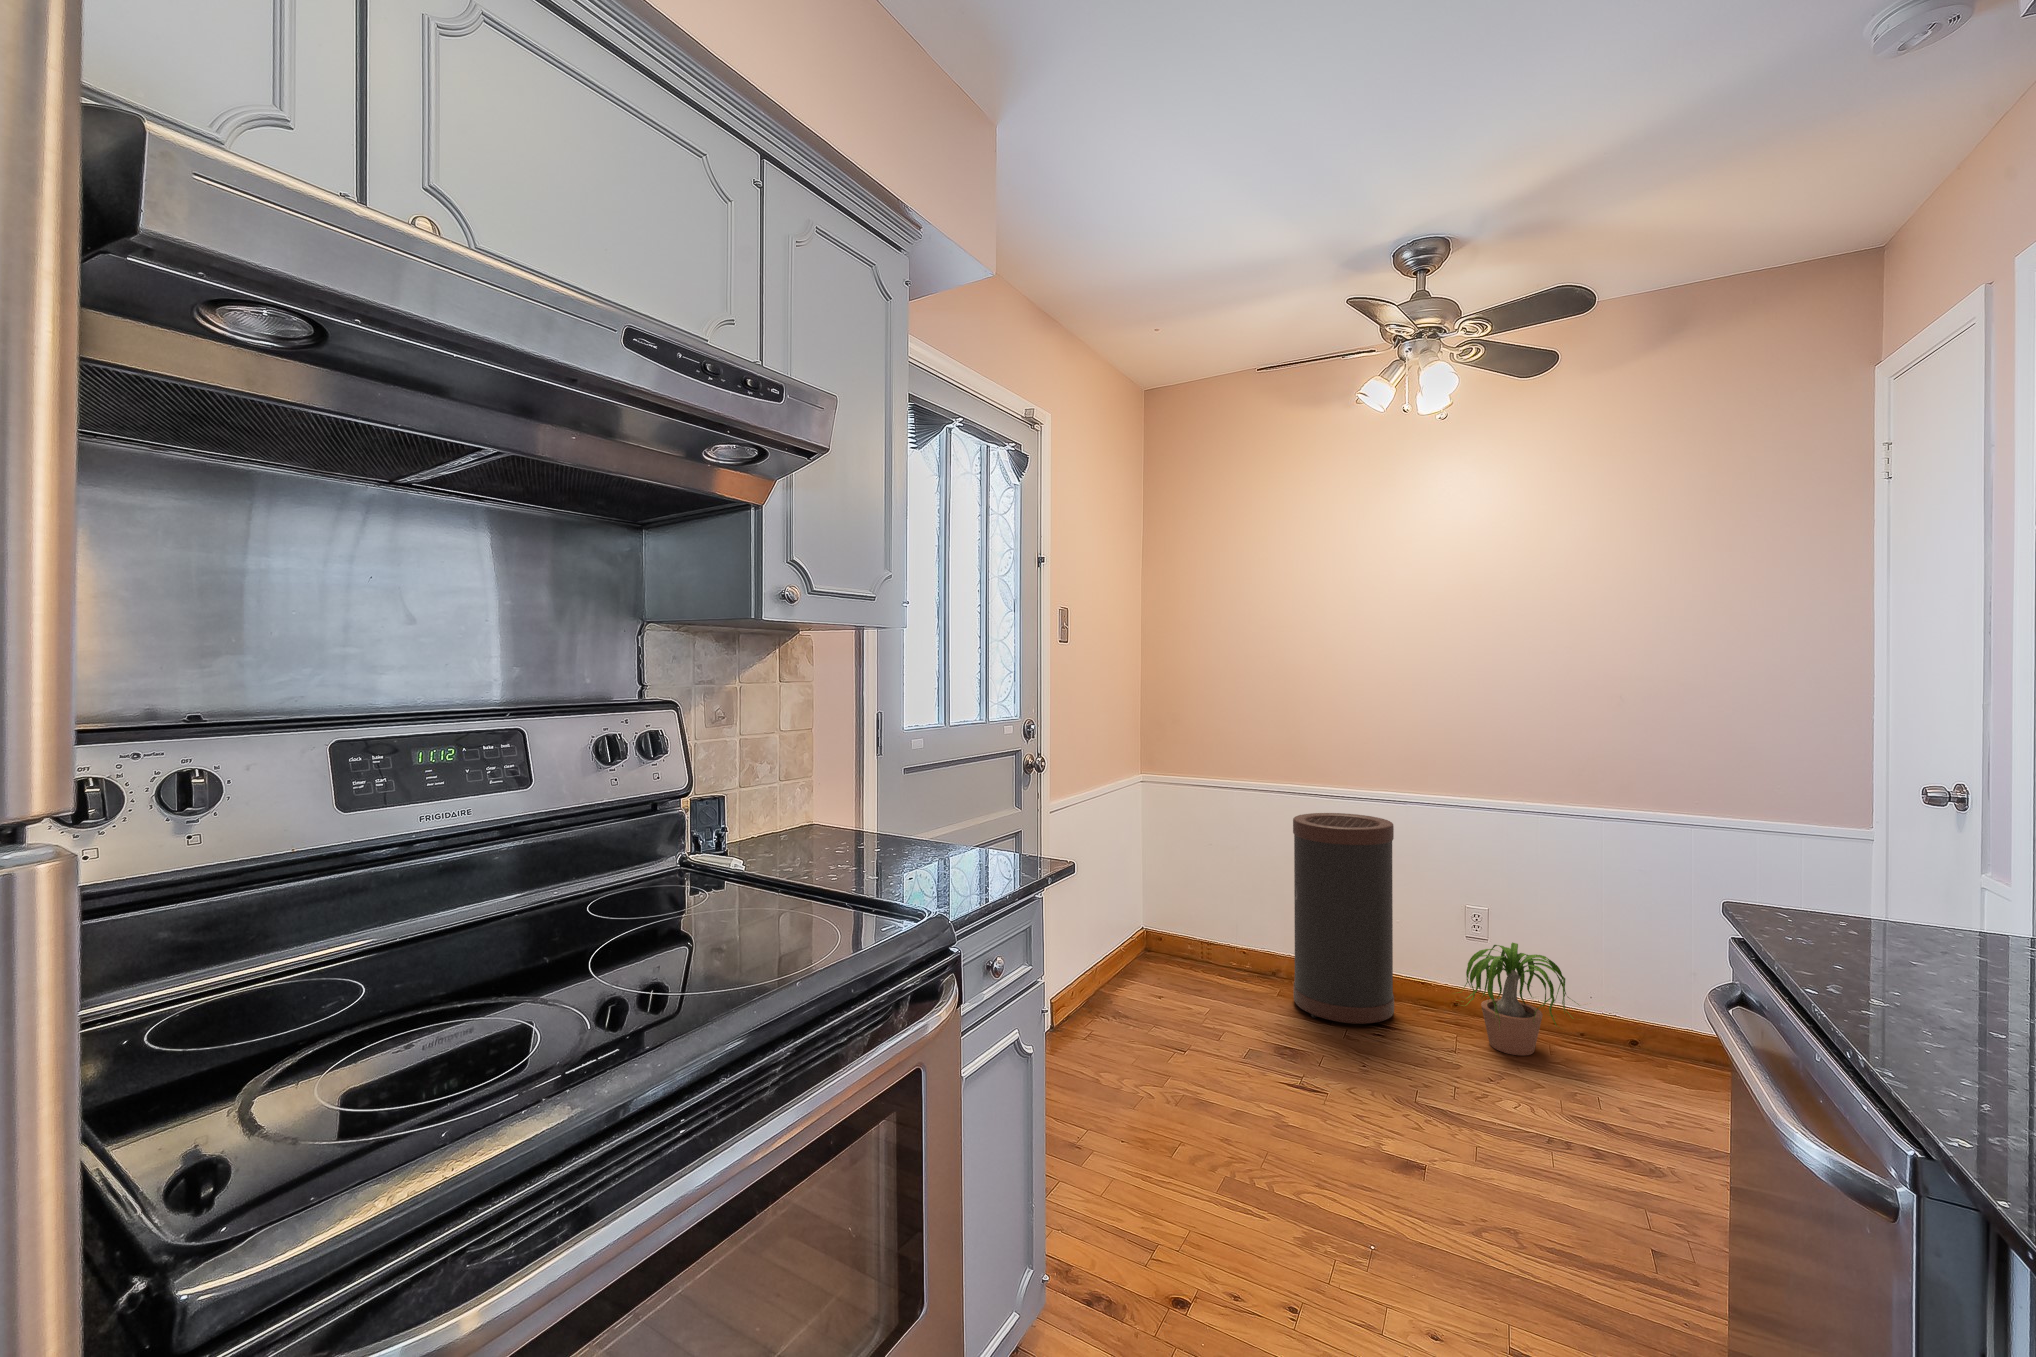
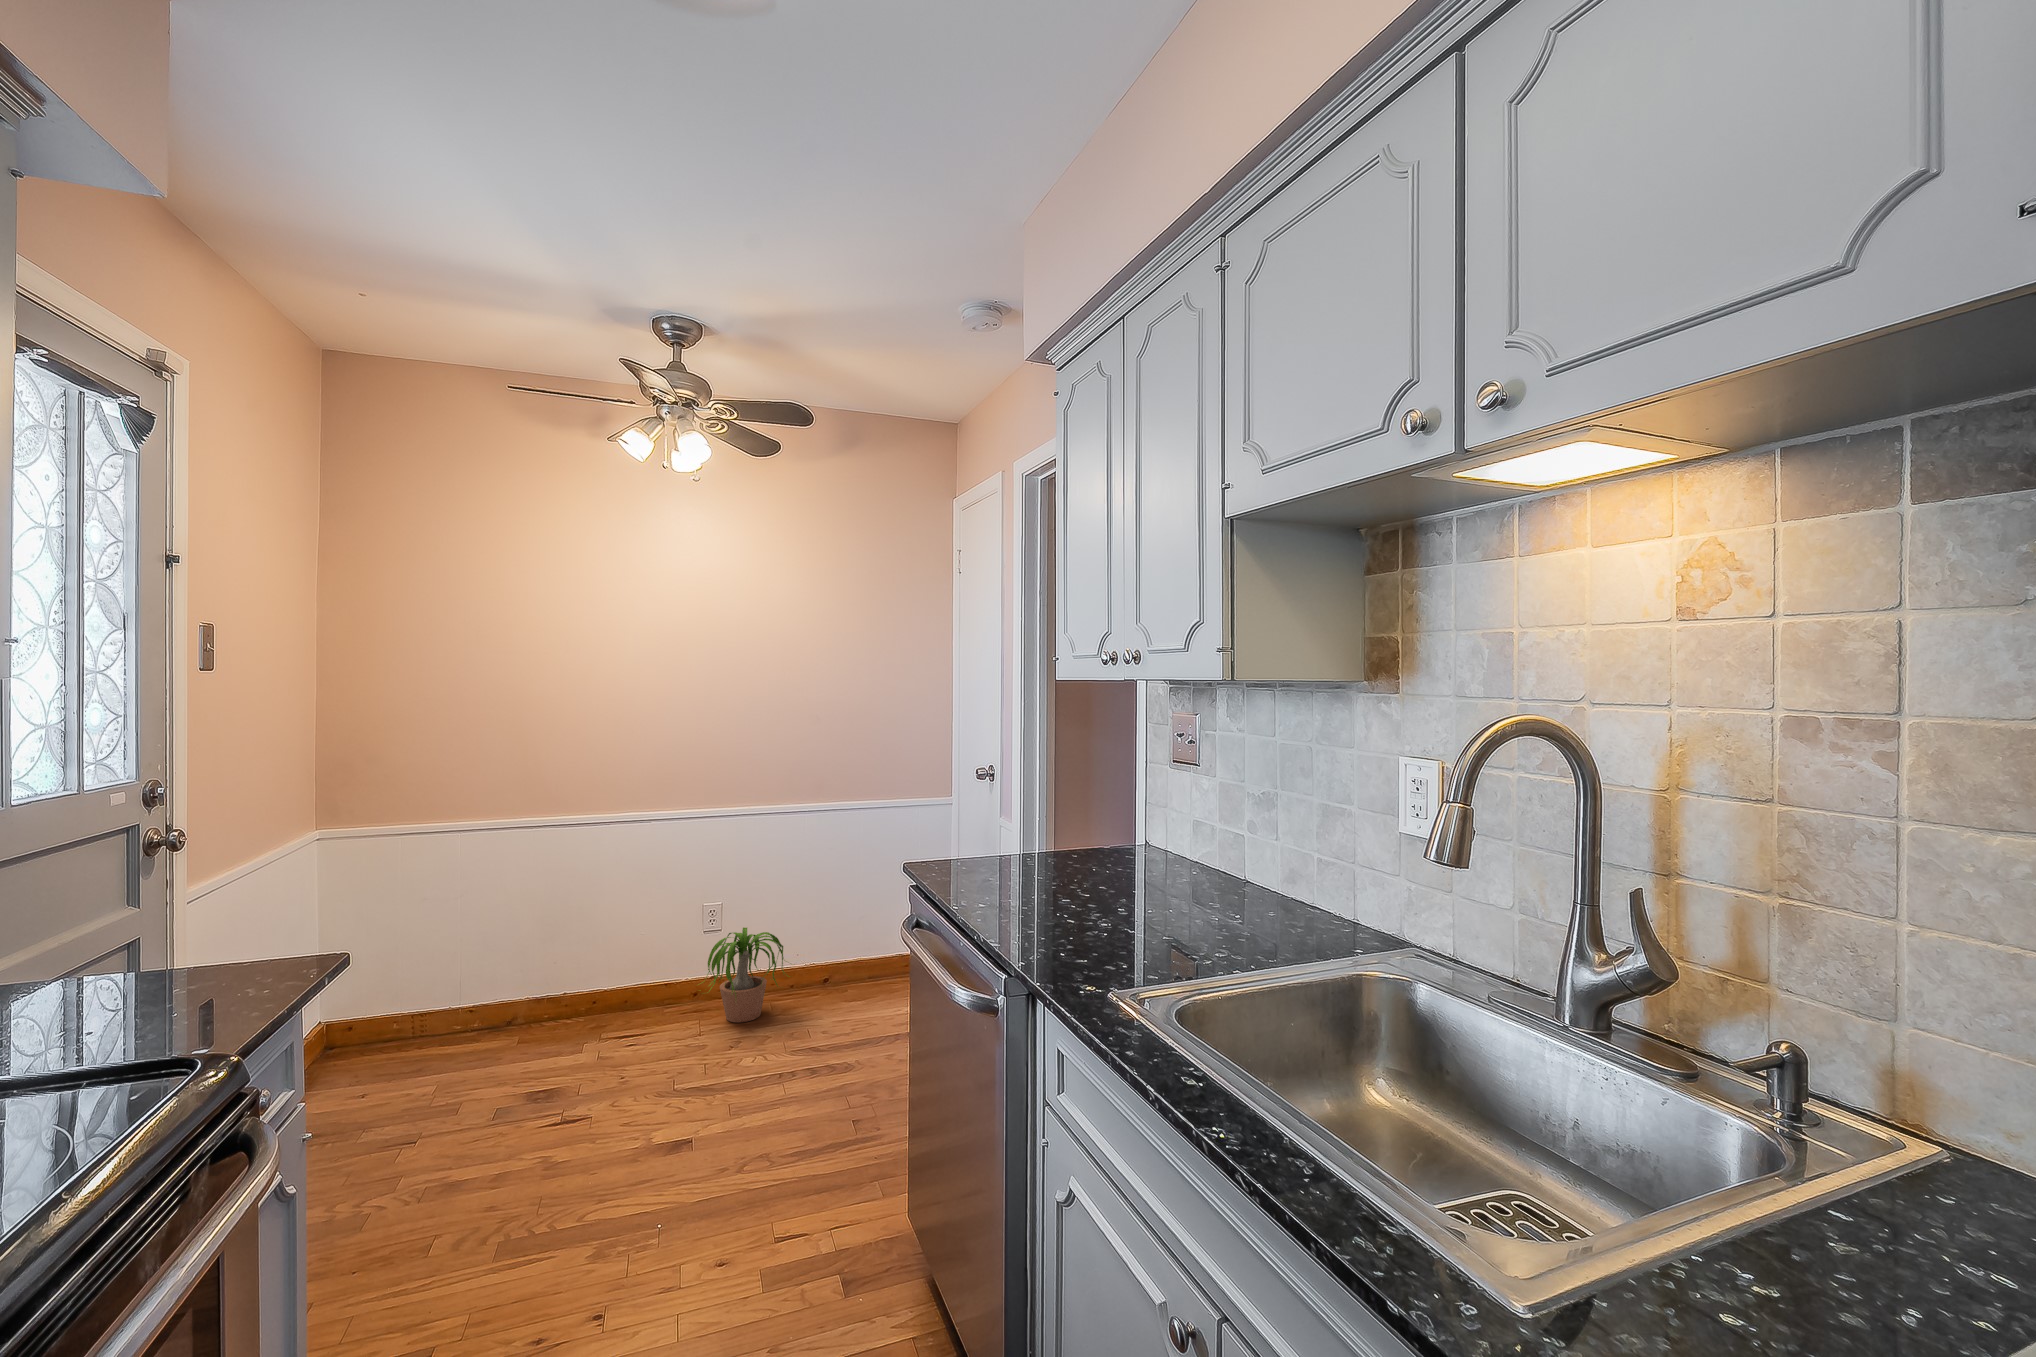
trash can: present [1293,813,1394,1024] -> none [539,839,643,1052]

